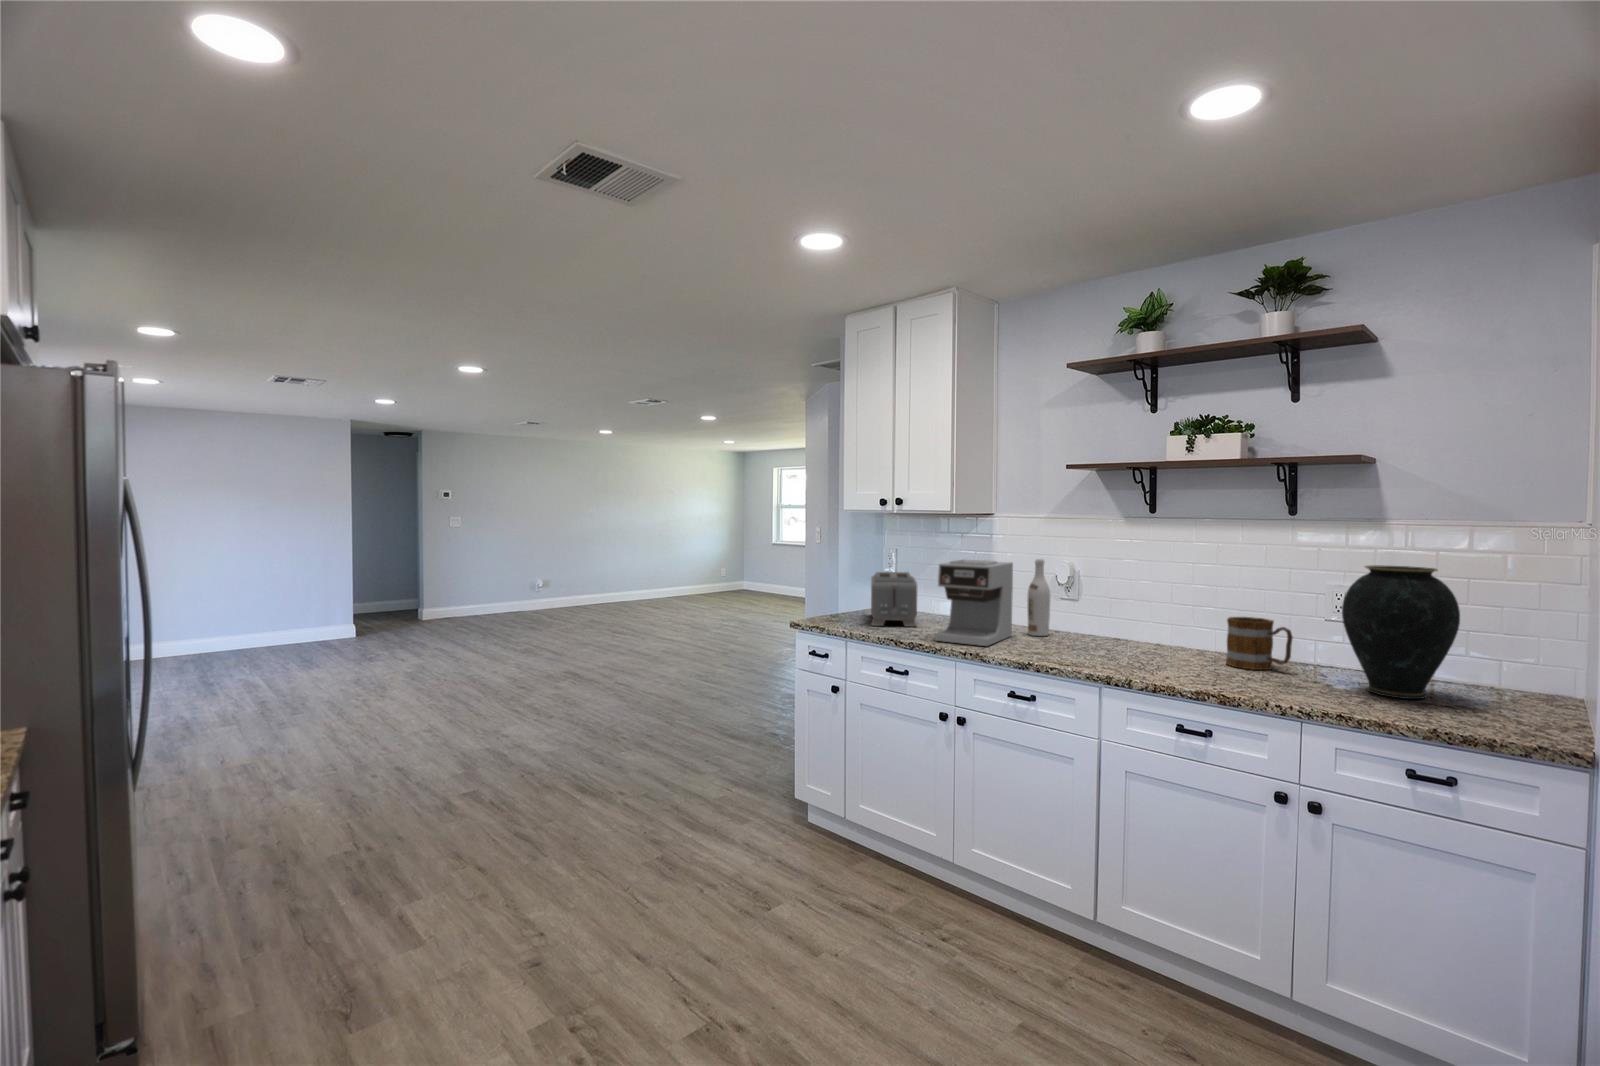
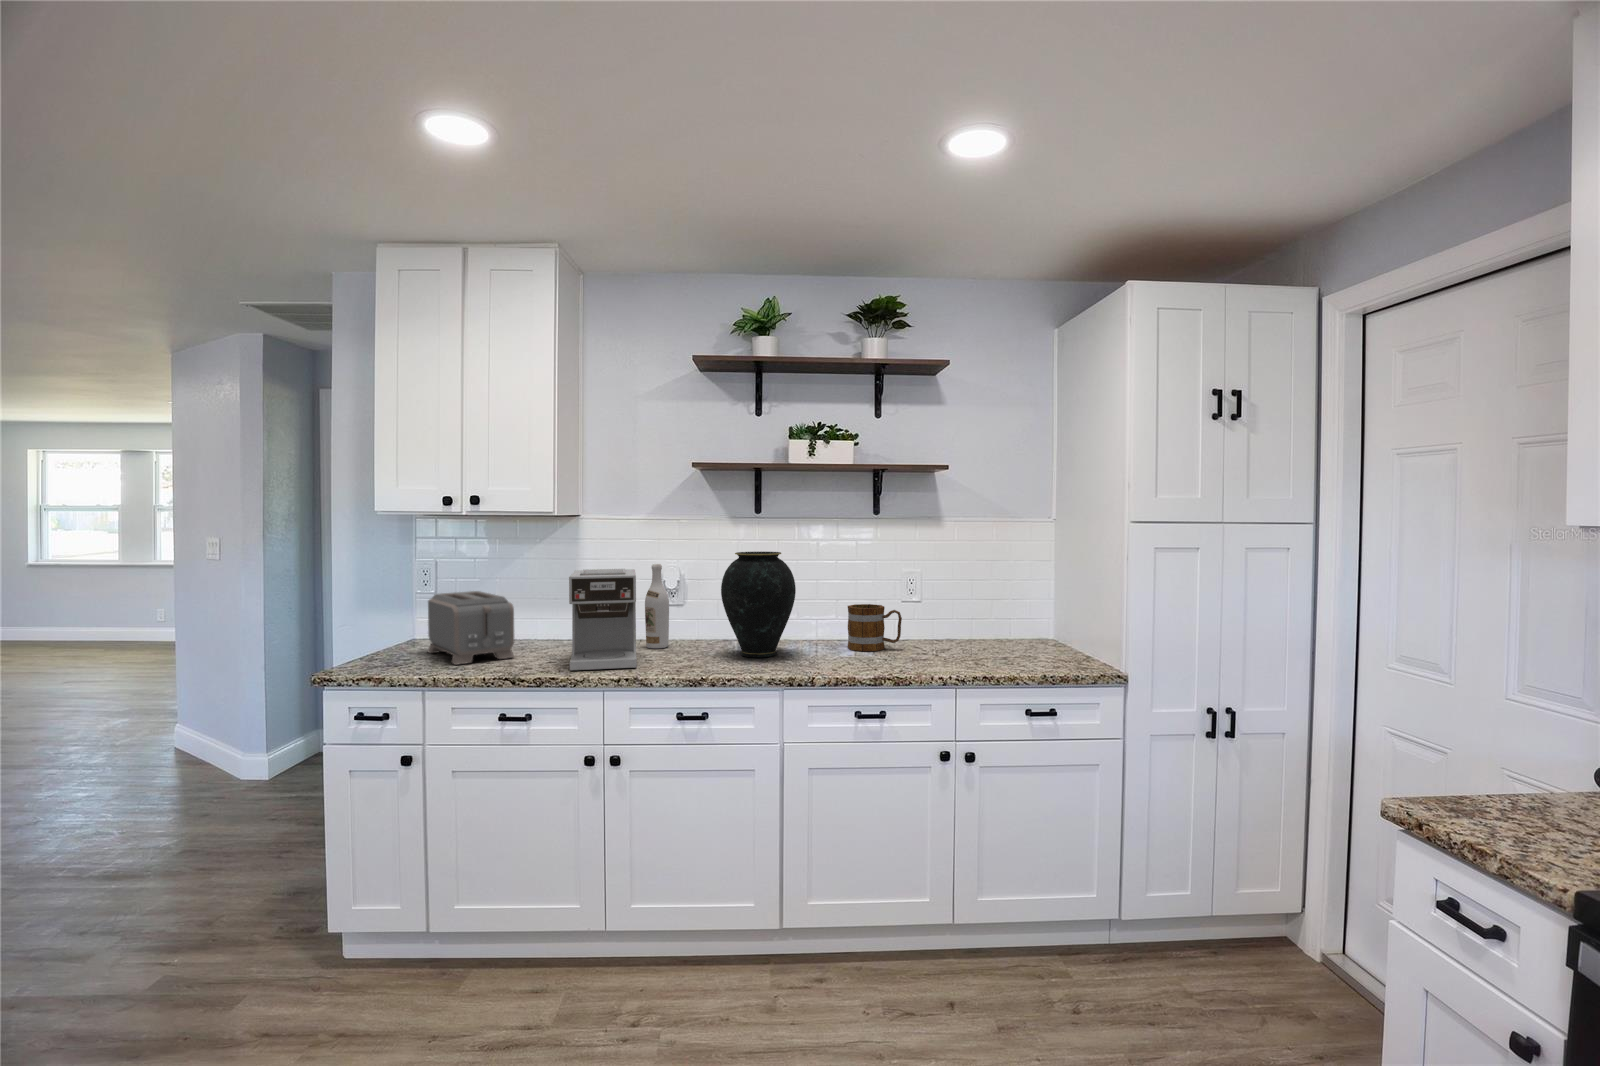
vase: present [1342,565,1460,699] -> present [721,552,796,658]

